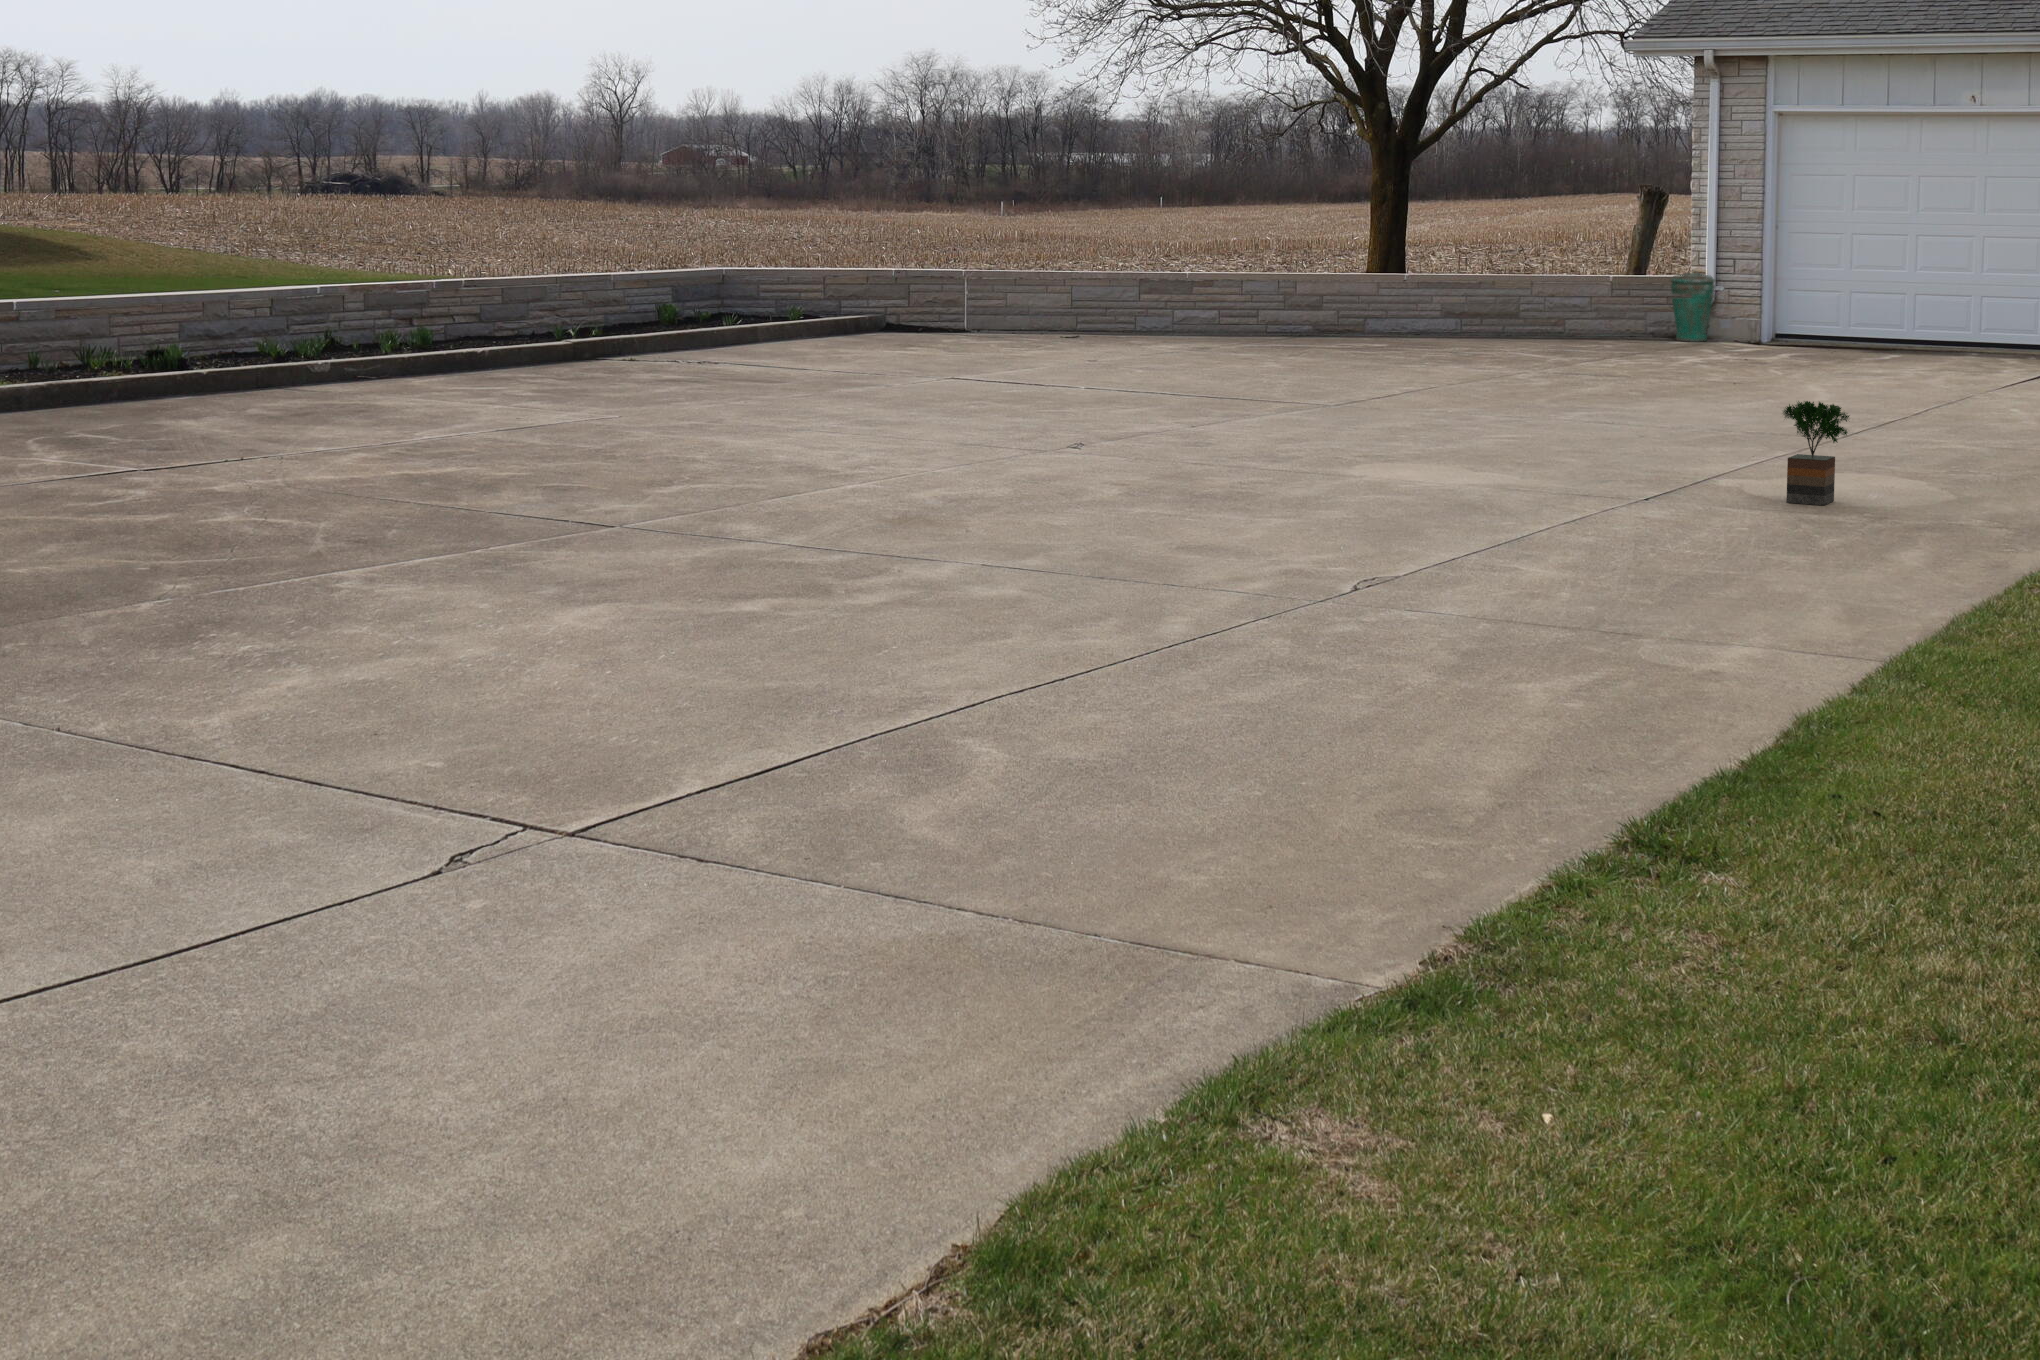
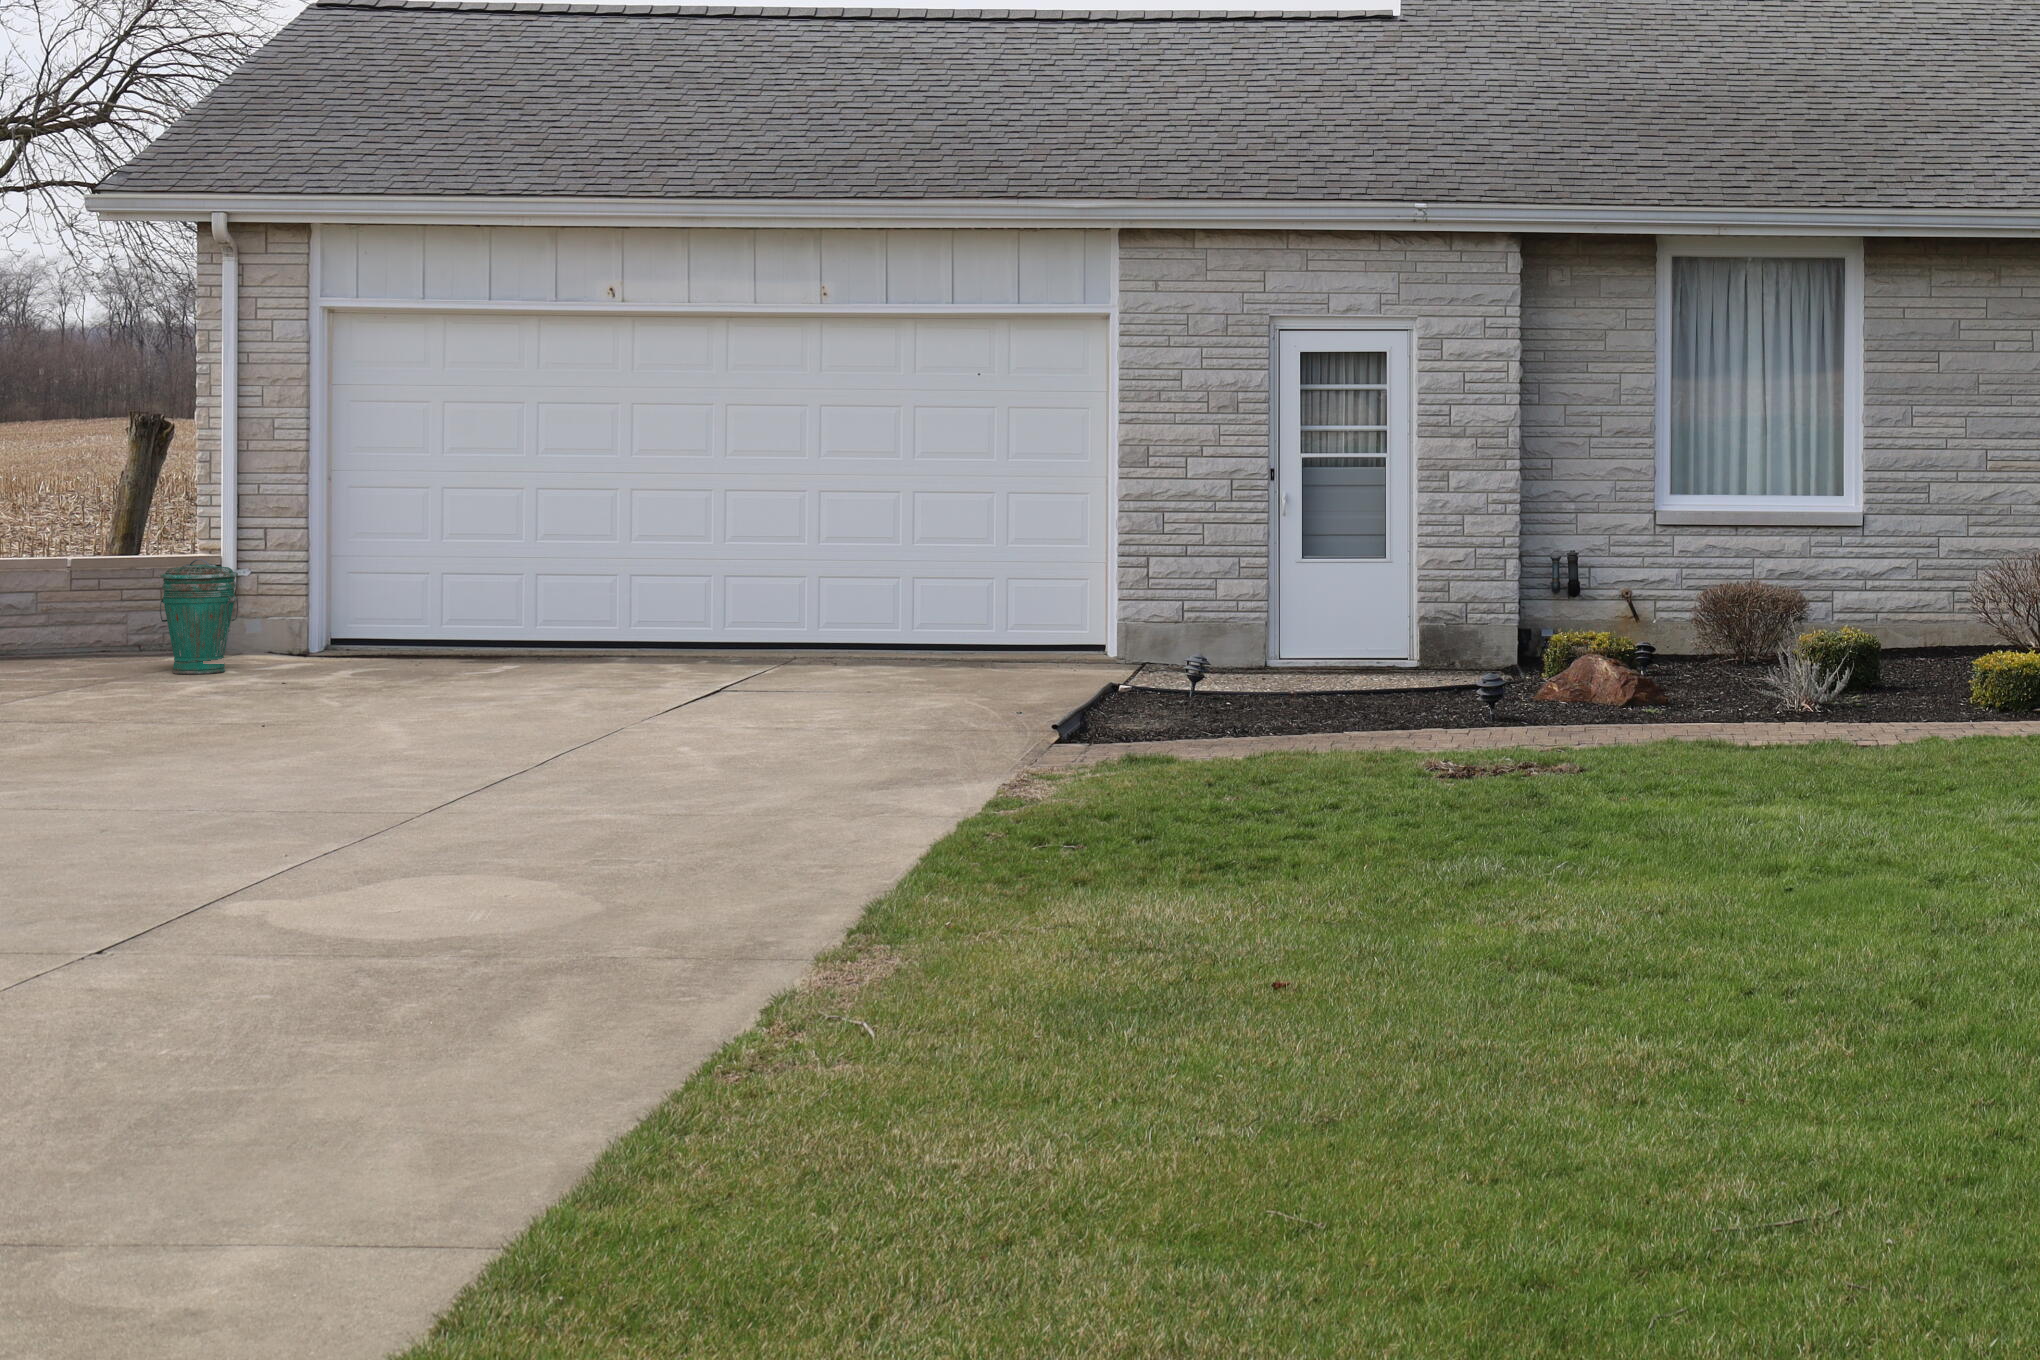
potted tree: present [1783,401,1850,505] -> none [295,772,419,956]

